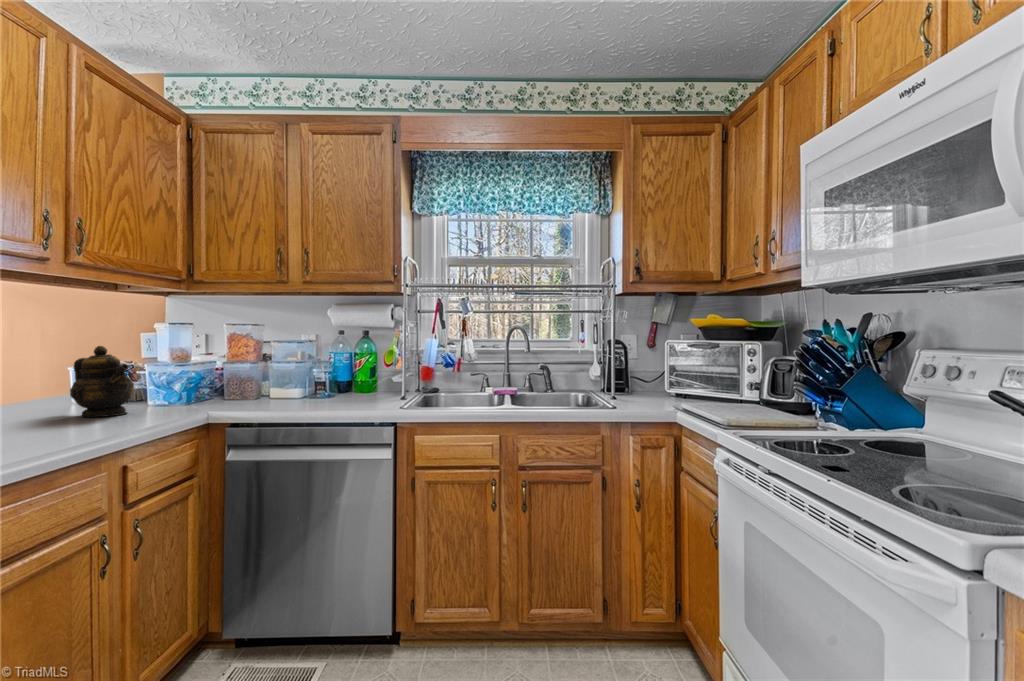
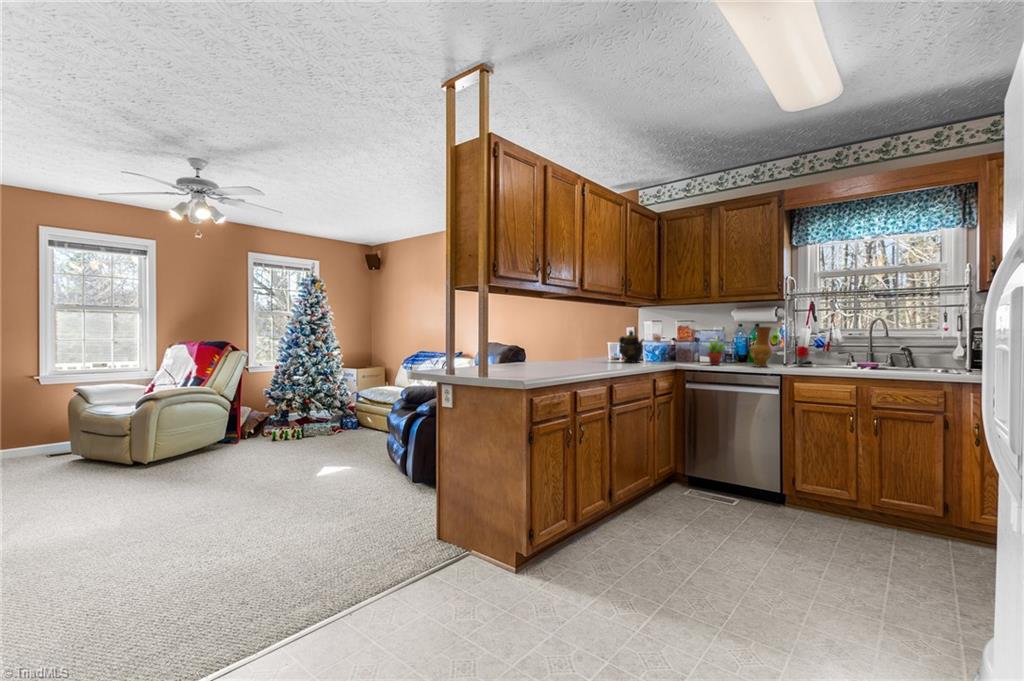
ceramic jug: none [348,338,382,406] -> present [750,327,772,367]
succulent plant: none [263,359,315,408] -> present [707,340,726,365]

